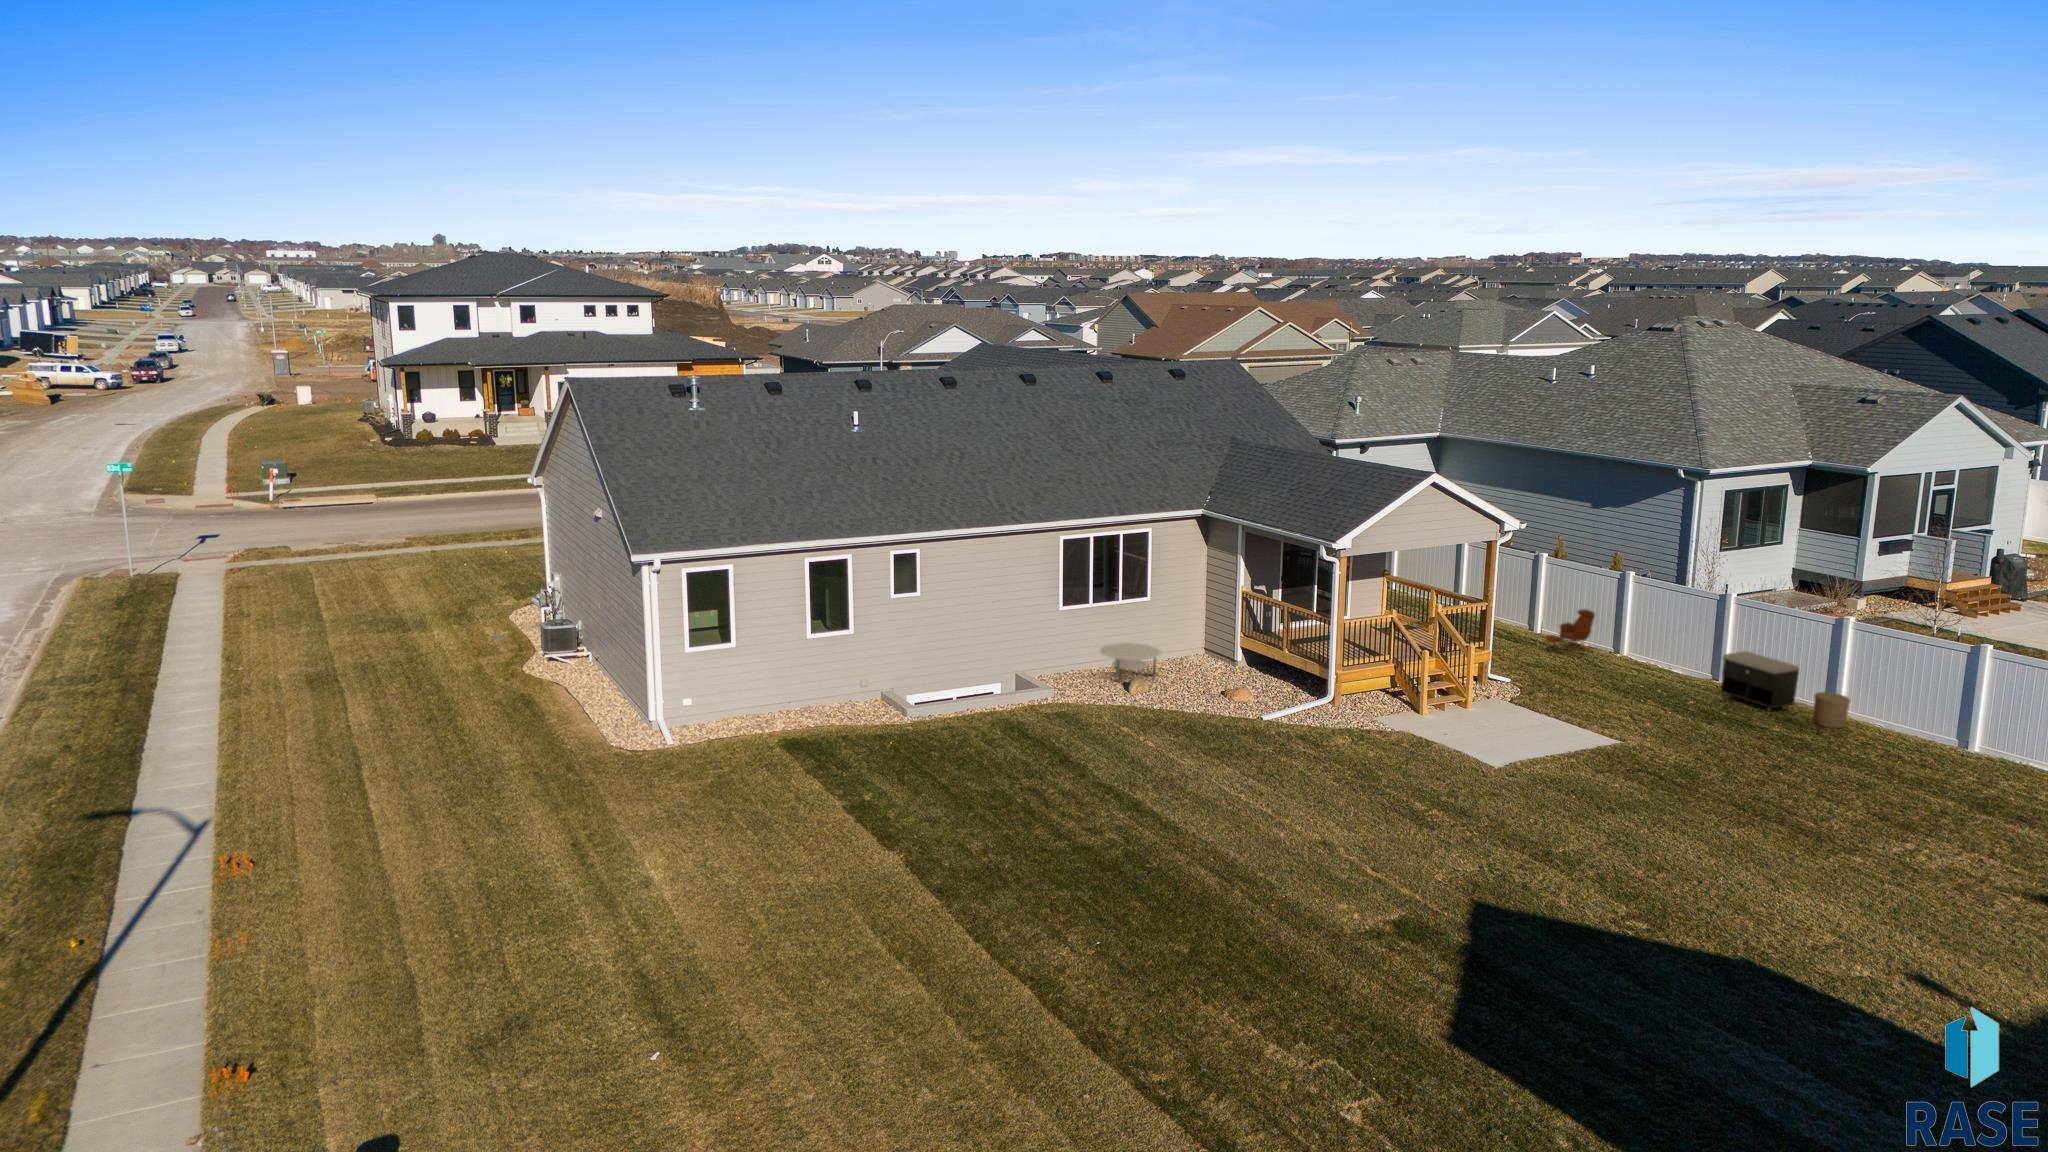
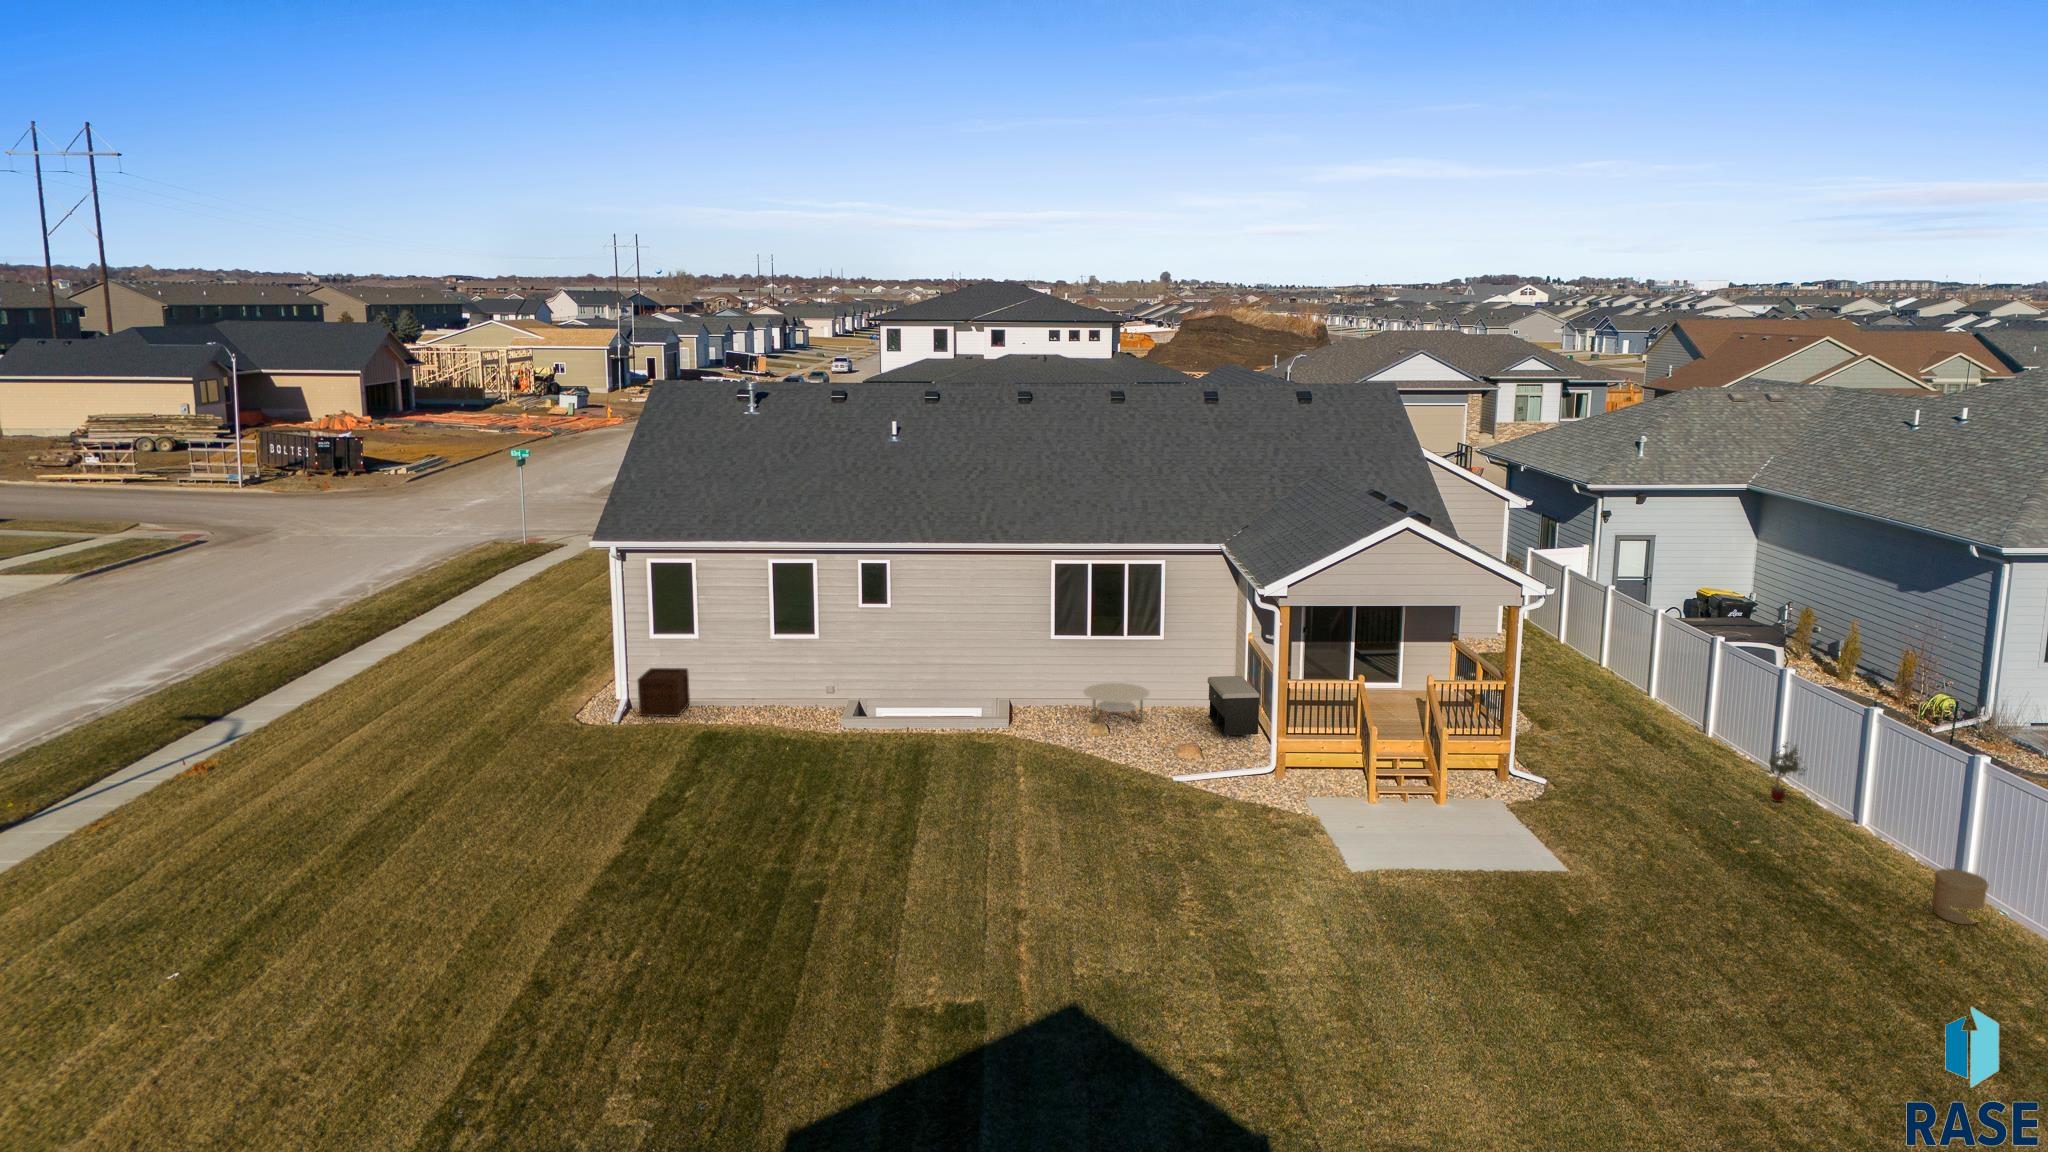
lounge chair: present [1546,609,1595,650] -> none [1670,715,1749,770]
potted tree: none [1627,623,1663,669] -> present [1769,743,1805,802]
storage bench: present [1721,651,1799,710] -> present [1208,676,1259,739]
wooden crate: none [679,682,732,739] -> present [638,668,690,717]

